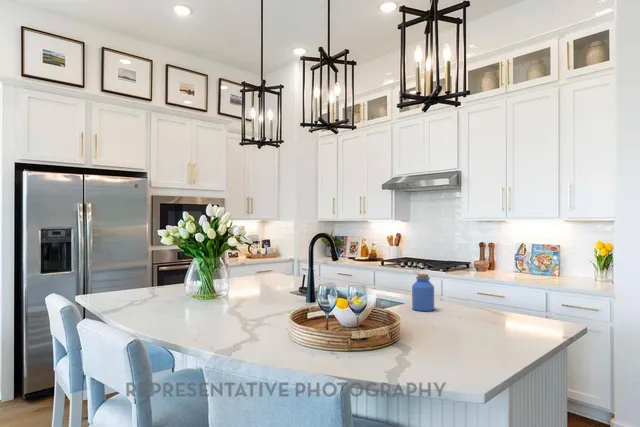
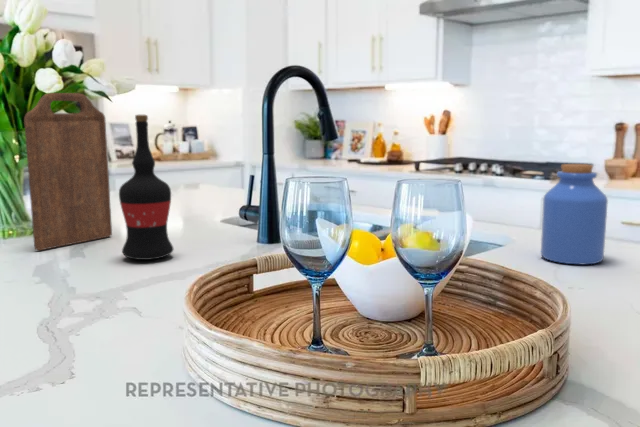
cutting board: none [224,246,250,305] -> present [24,93,112,250]
wine bottle: none [259,257,277,309] -> present [119,115,173,260]

